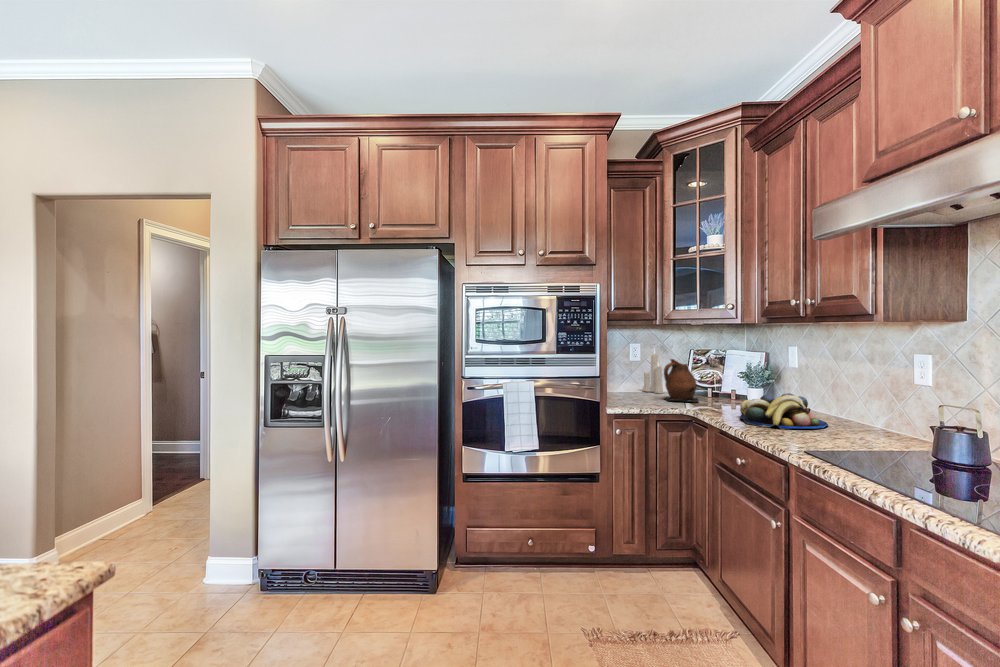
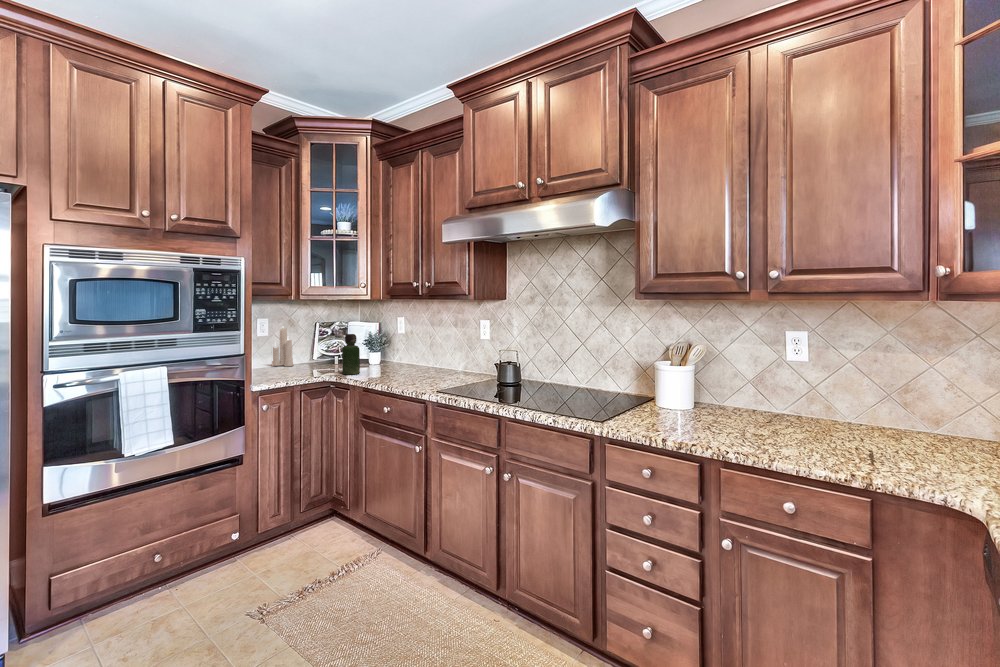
ceramic pitcher: present [664,359,698,402] -> none [299,333,334,371]
bottle: none [703,362,724,411] -> present [342,334,360,375]
fruit bowl: present [740,393,828,429] -> none [377,355,436,381]

